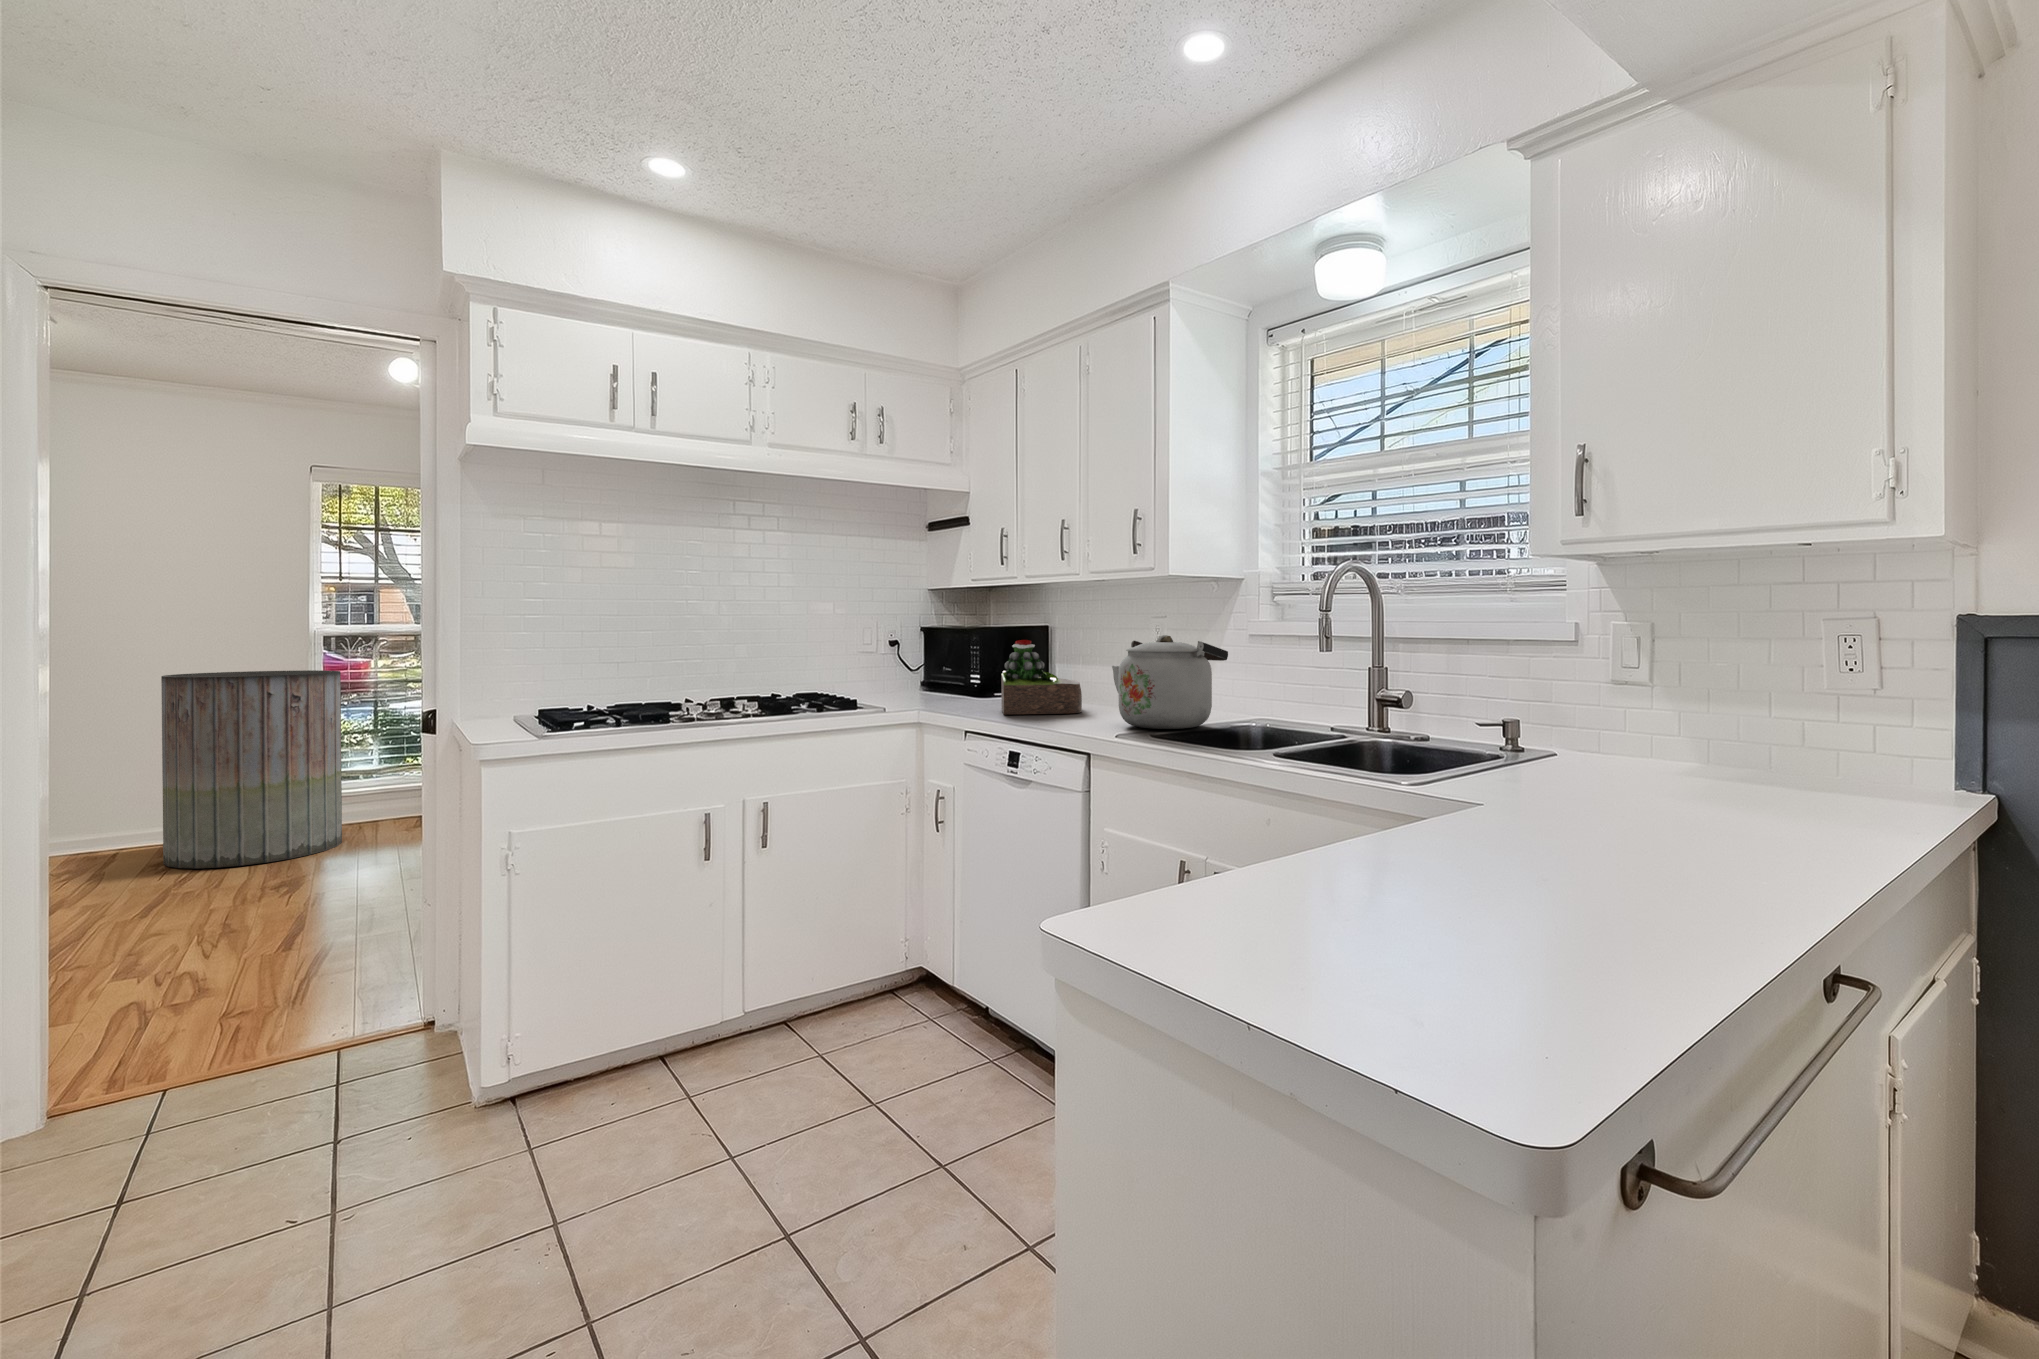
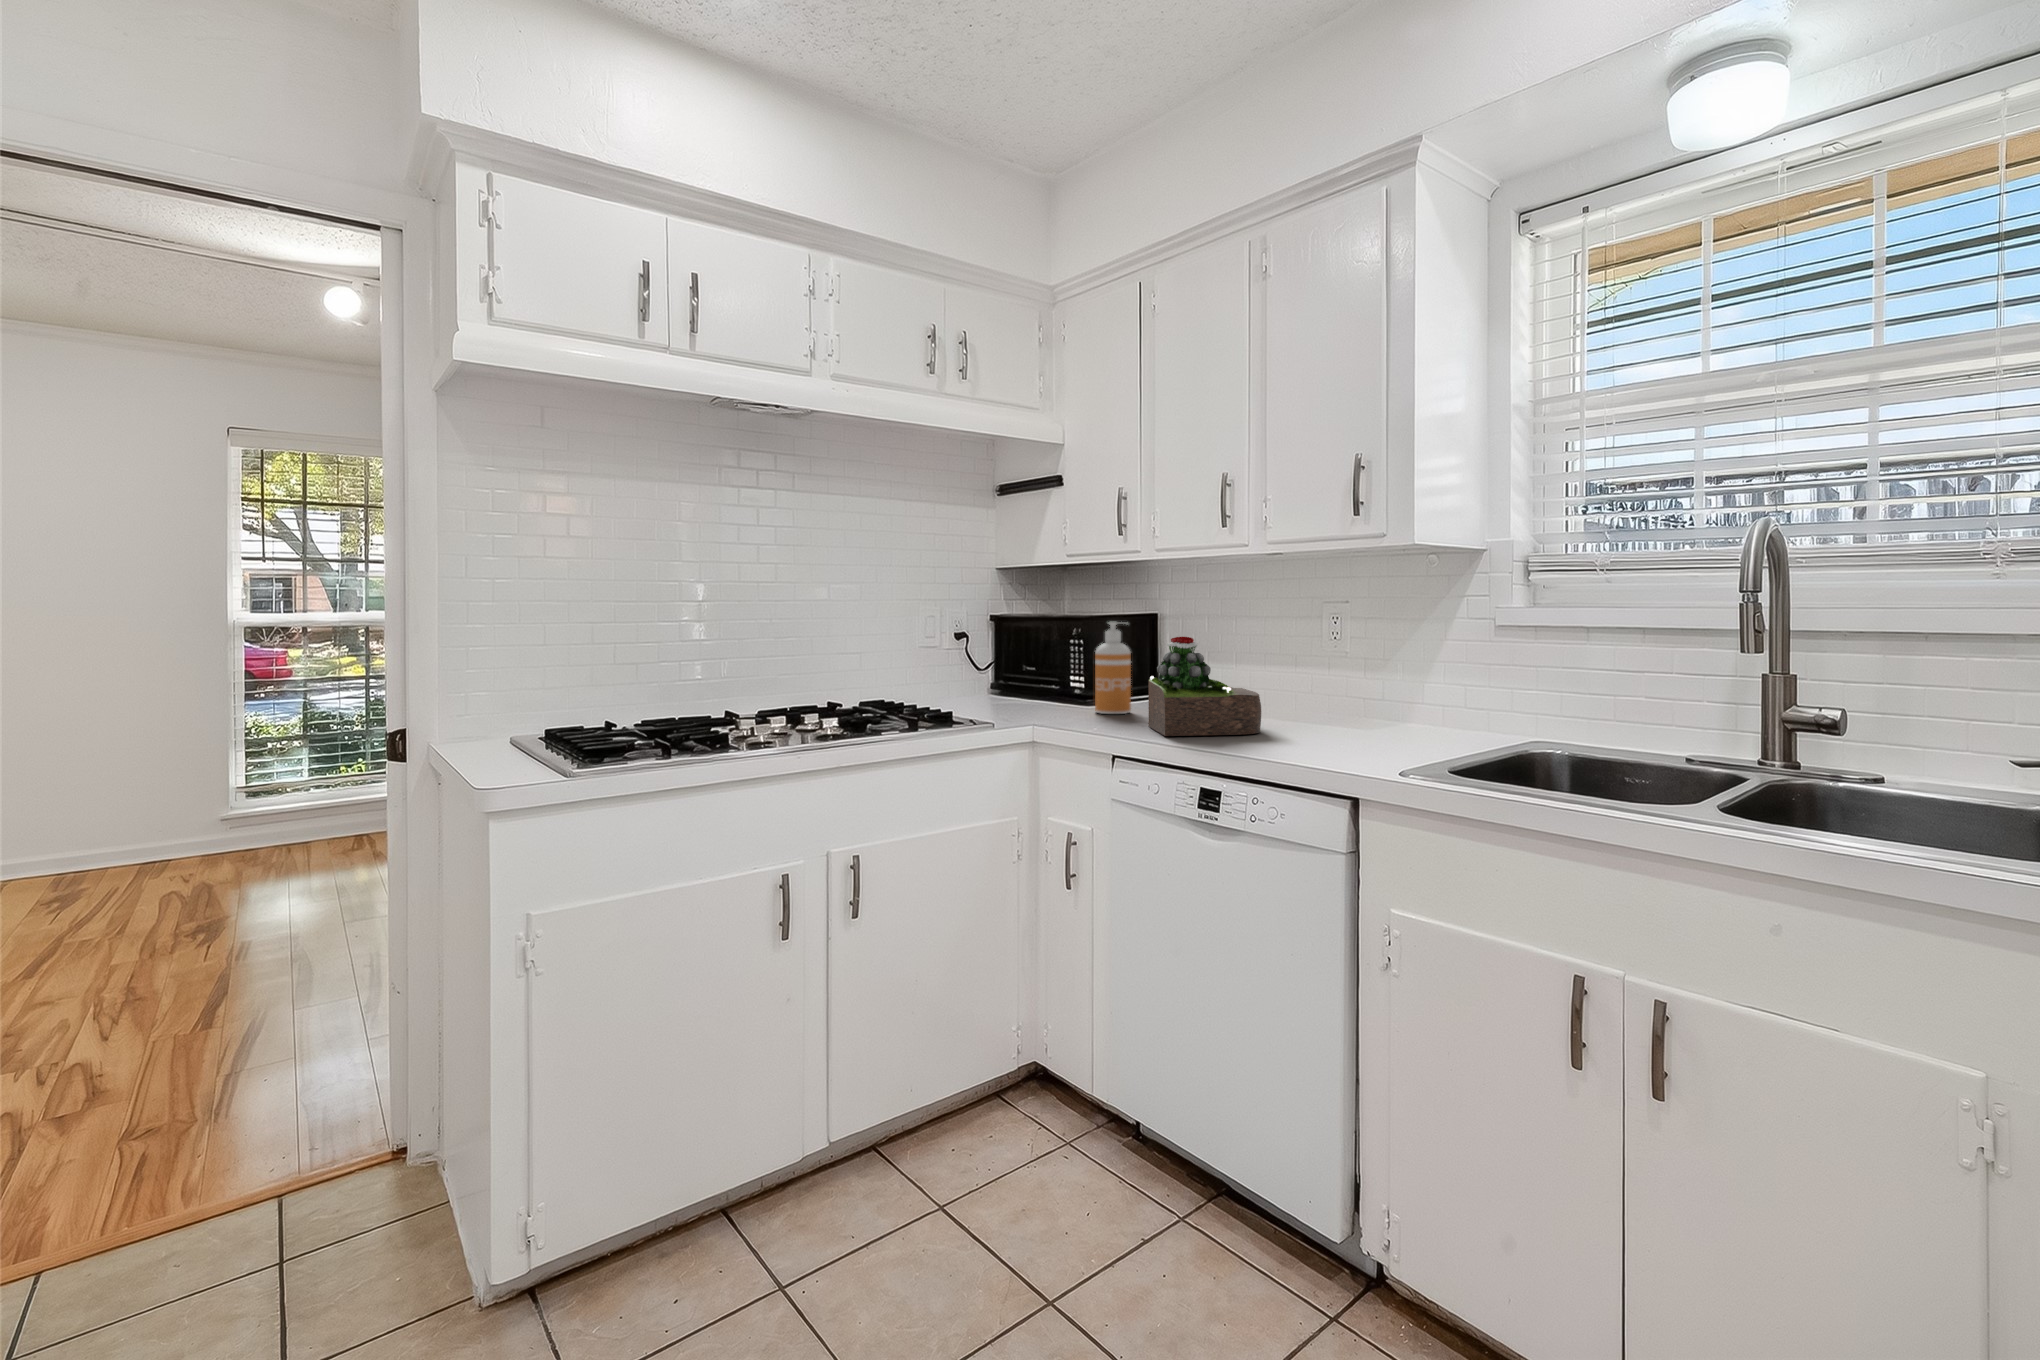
soap dispenser: none [972,630,1001,702] -> present [1095,622,1131,714]
kettle: present [1112,635,1228,729] -> none [1325,634,1494,764]
trash can: present [161,670,342,869] -> none [44,663,274,909]

